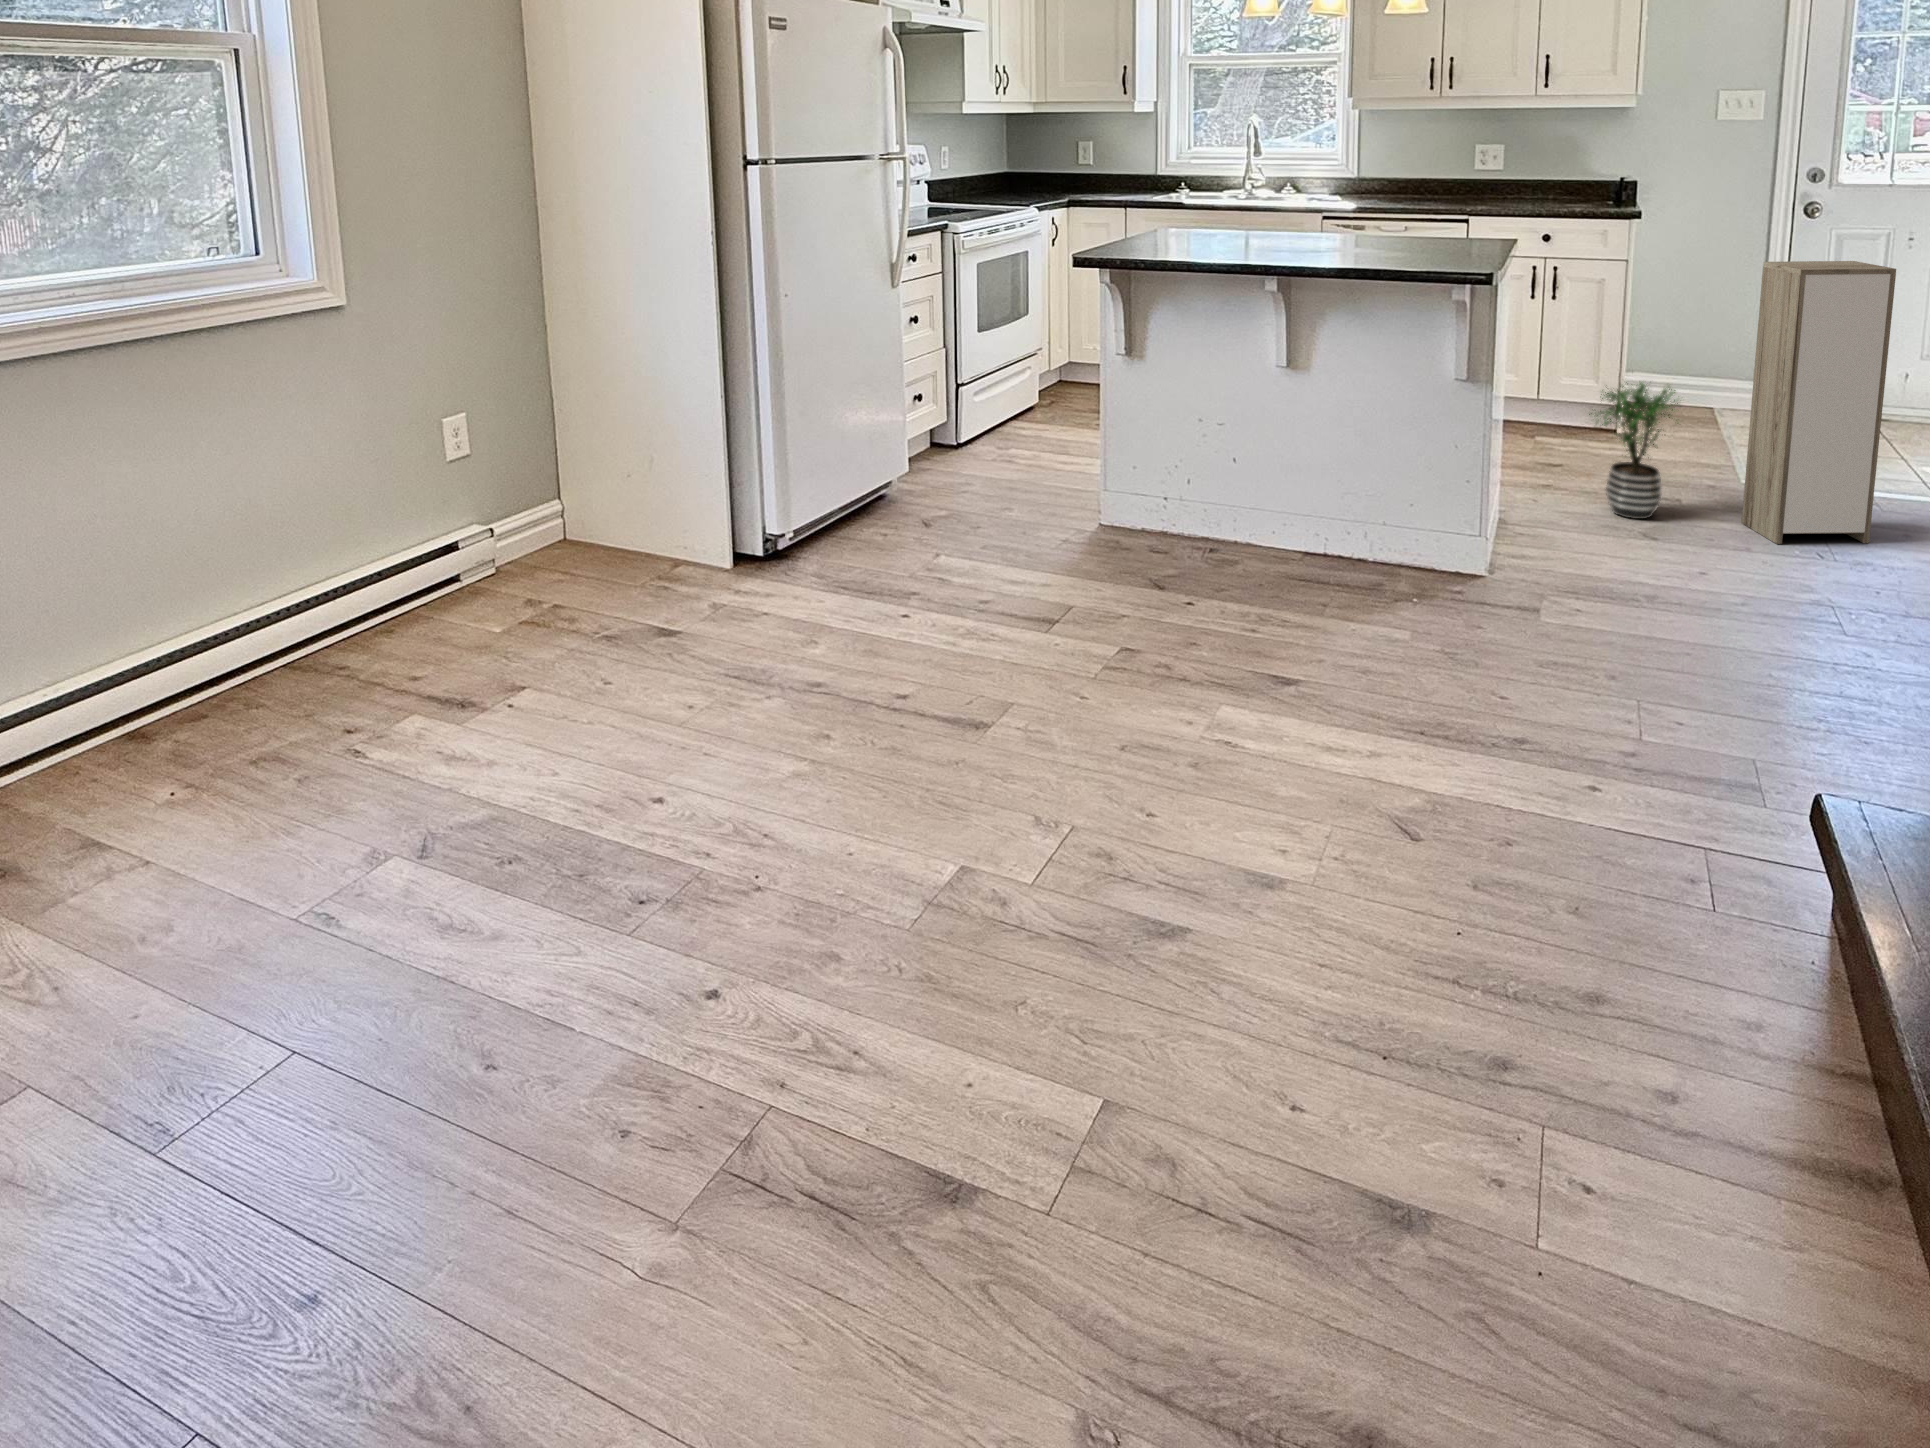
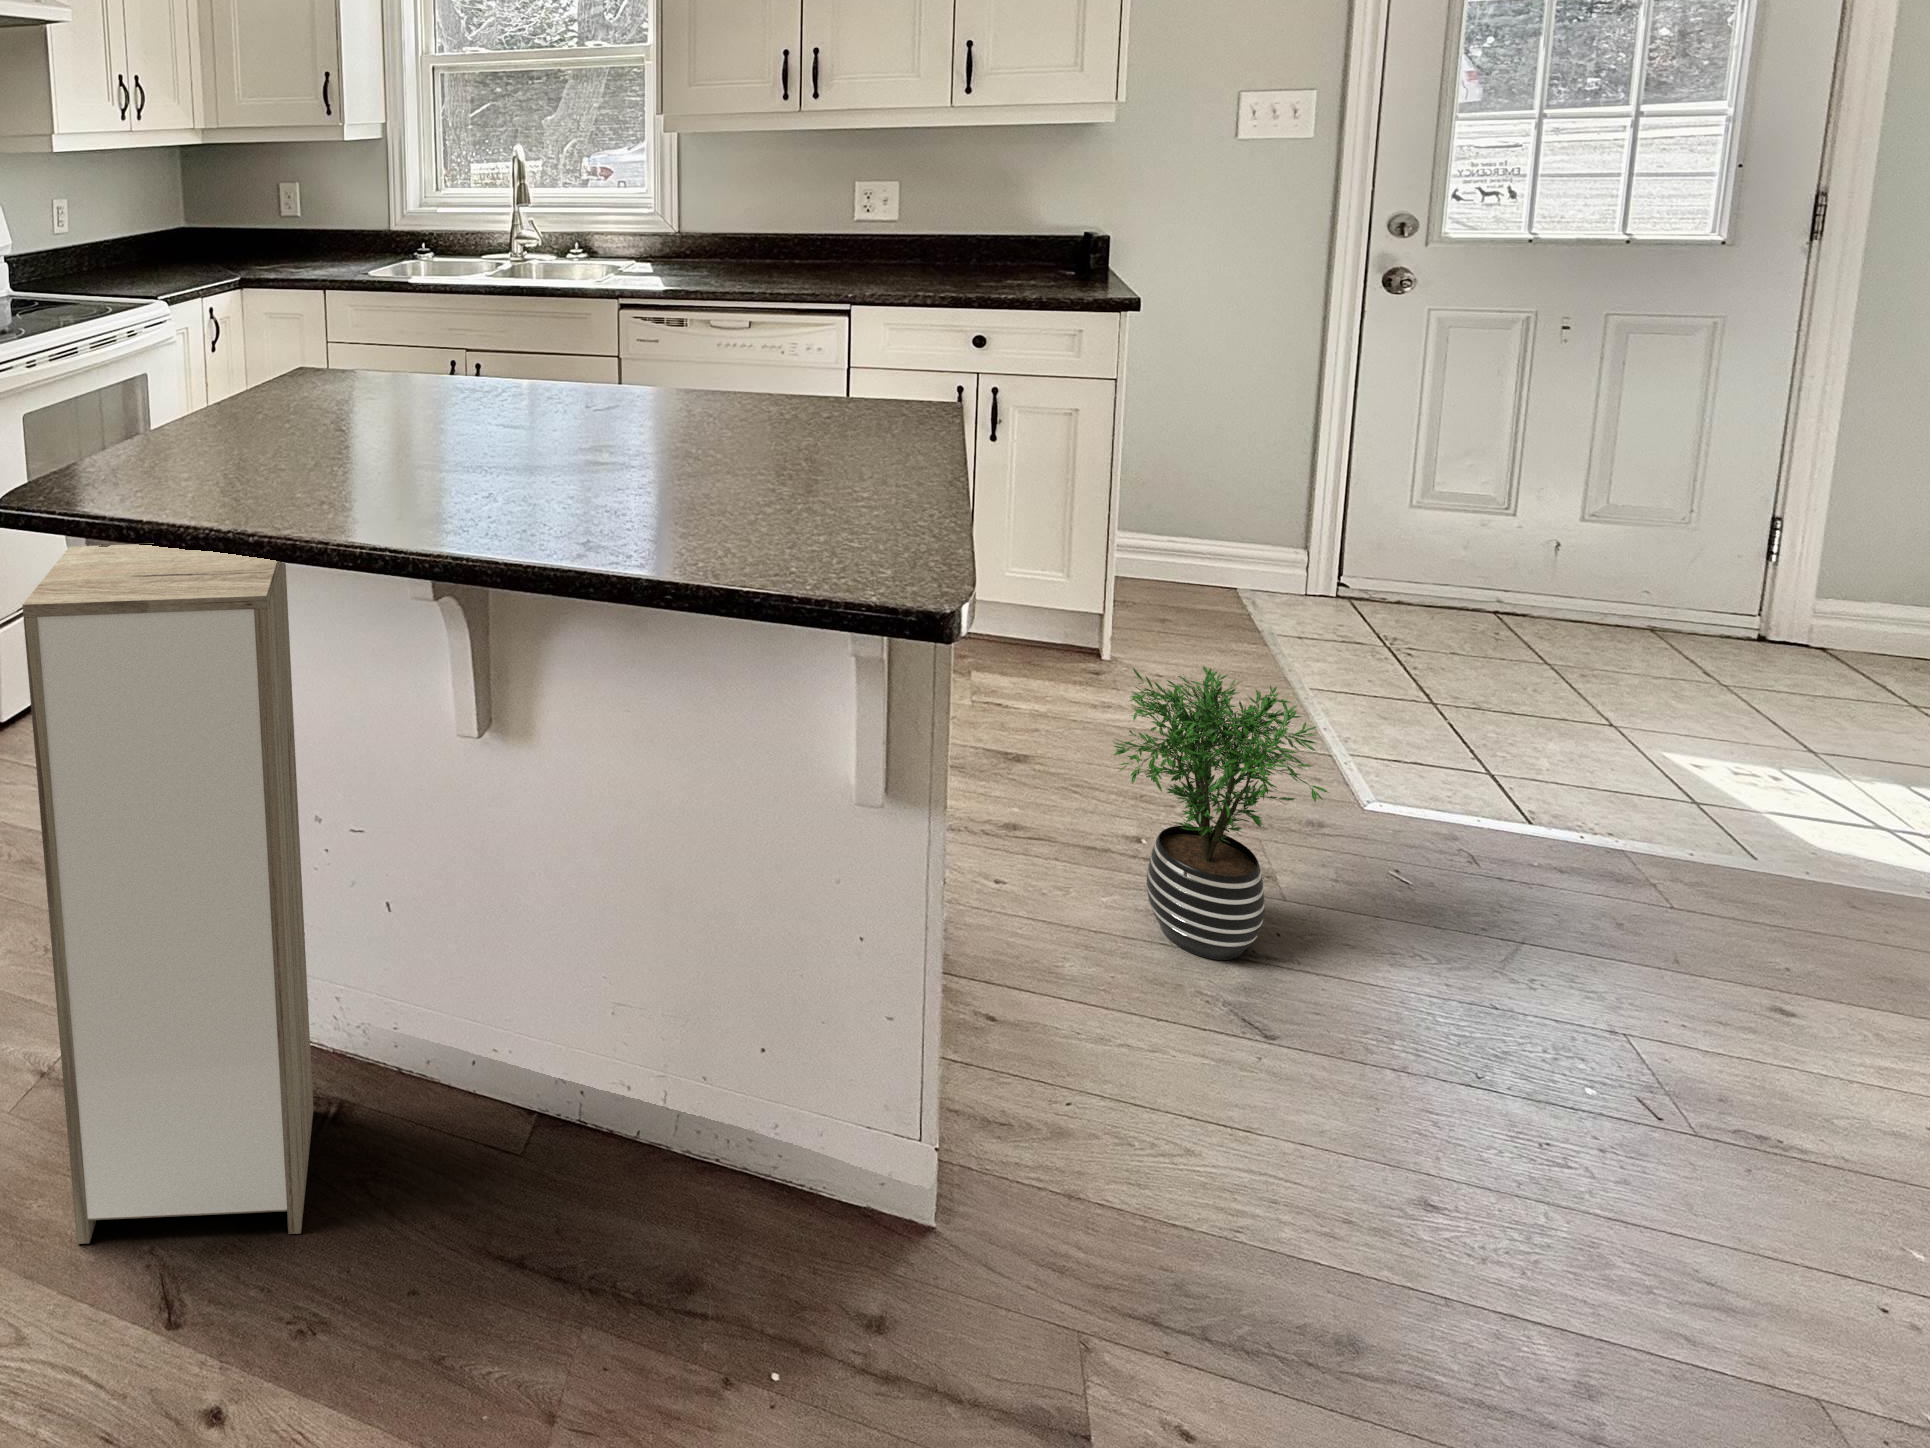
storage cabinet: present [1742,261,1896,544] -> present [22,544,313,1244]

